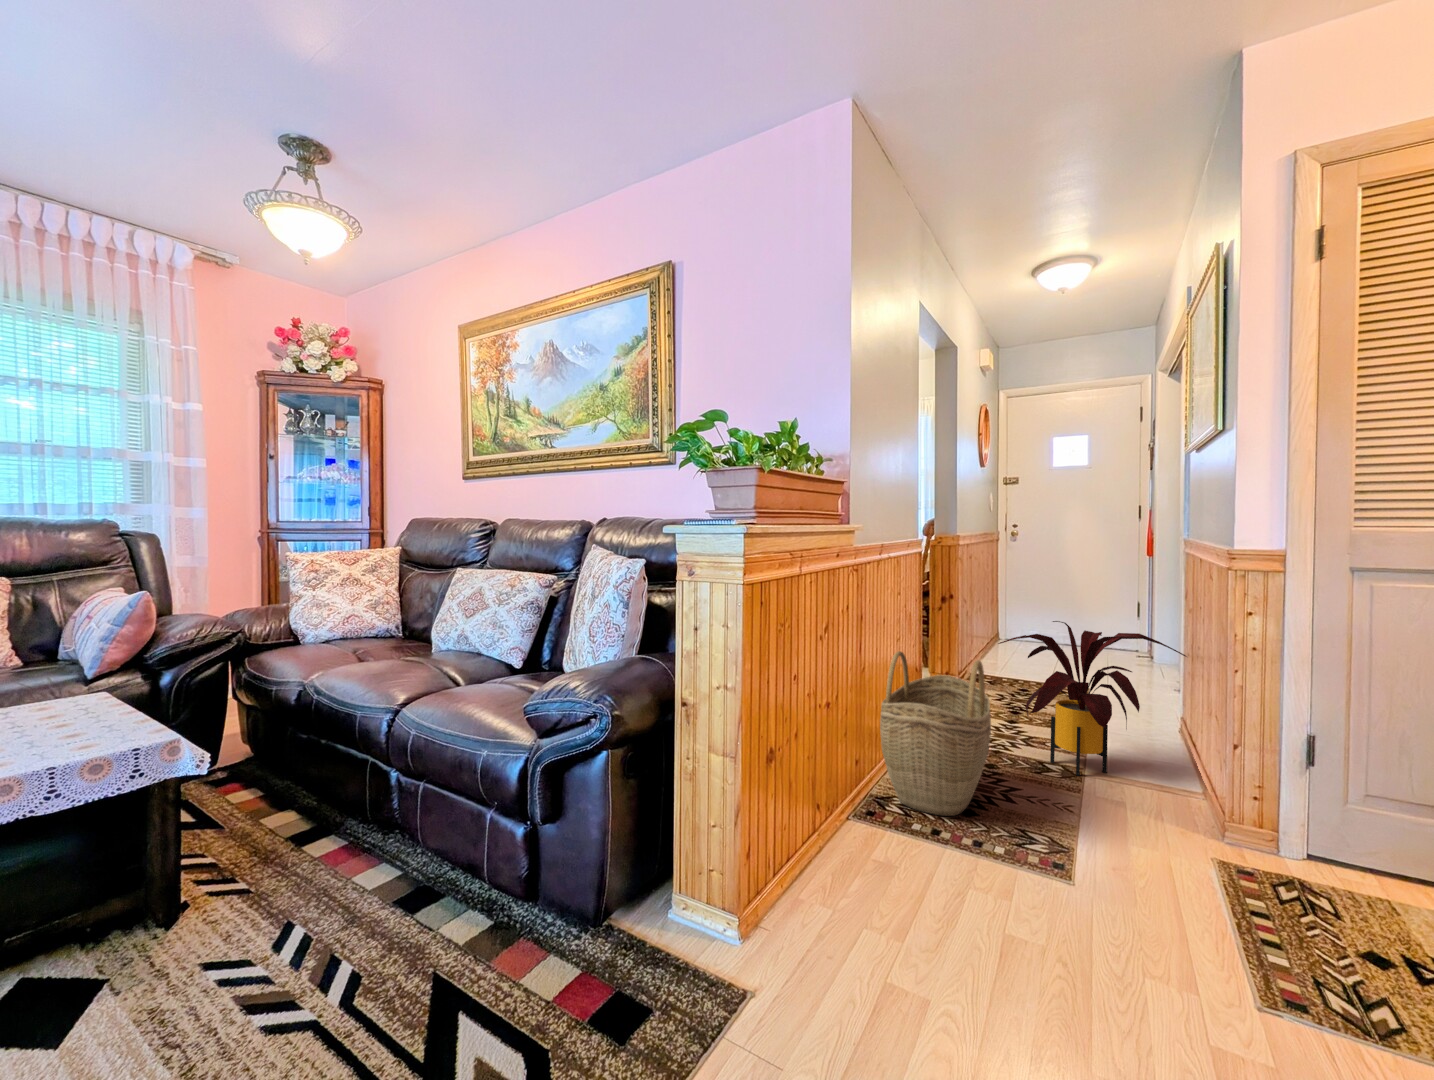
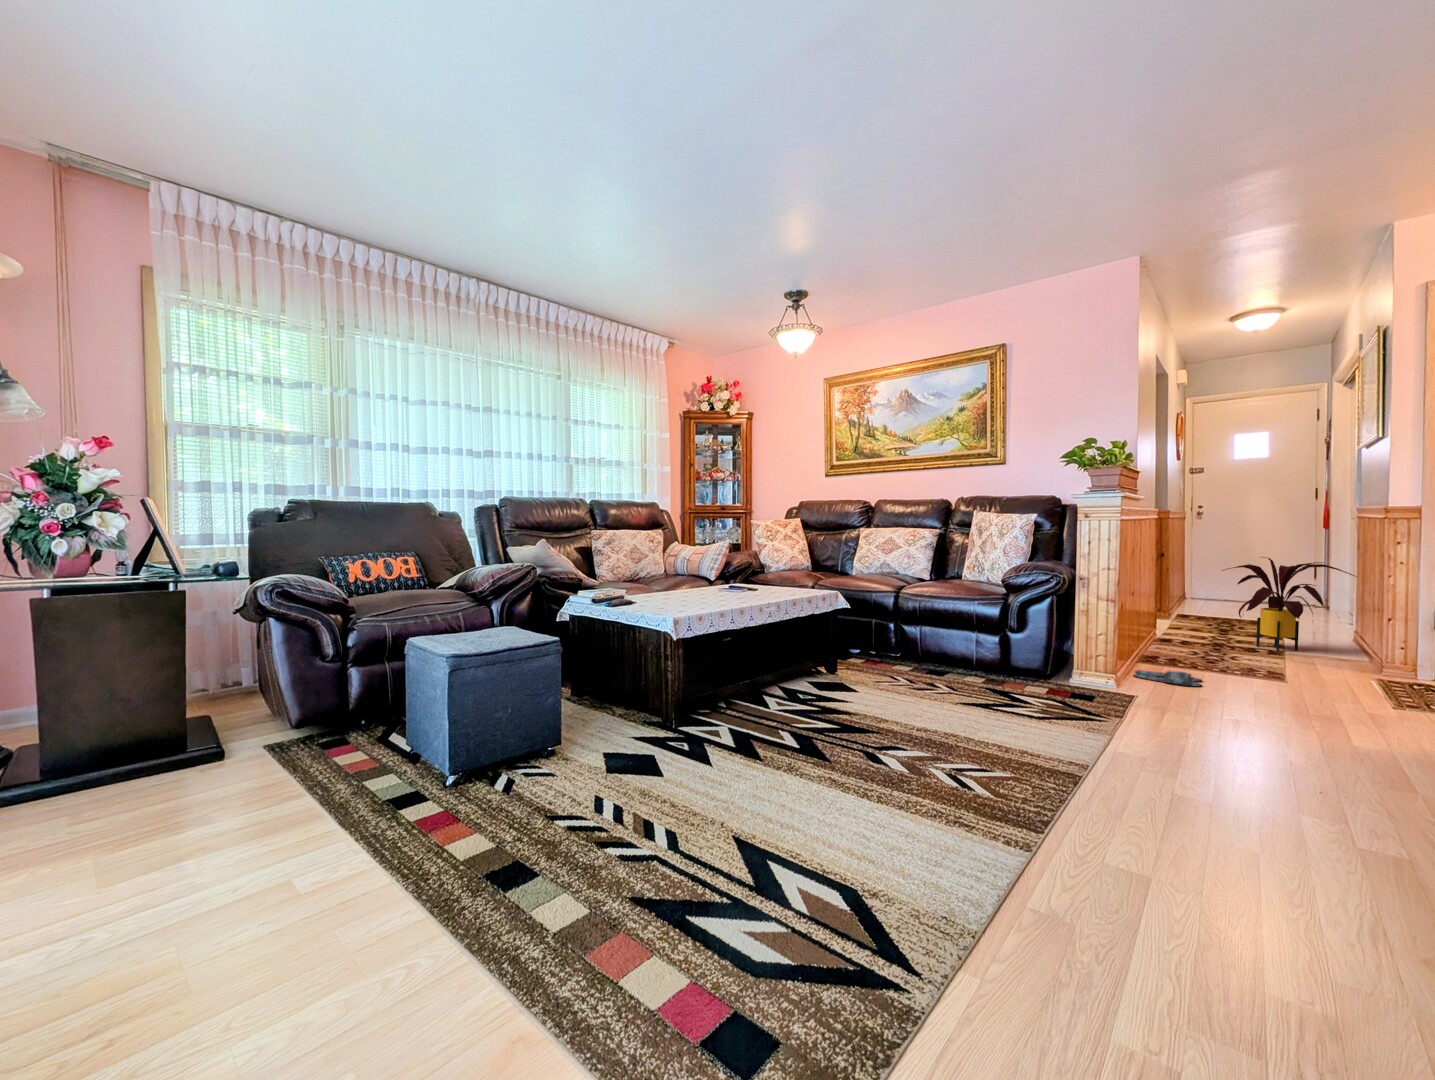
woven basket: present [880,651,991,816] -> none [1151,571,1225,659]
slippers: none [788,879,913,955] -> present [1133,670,1201,686]

